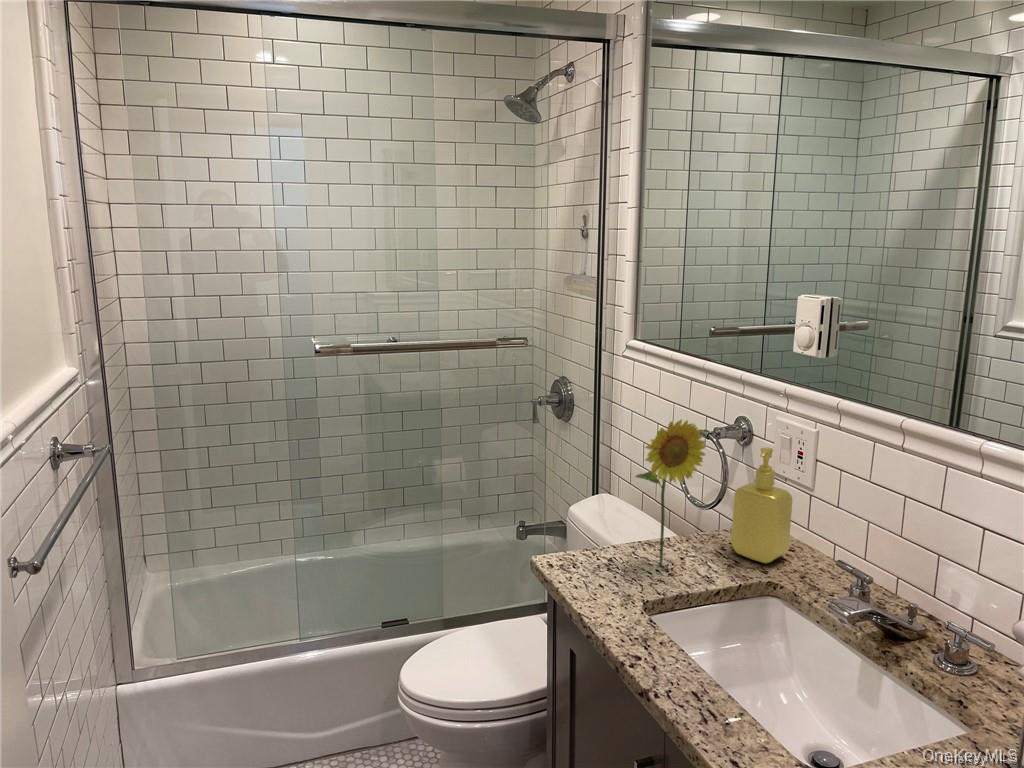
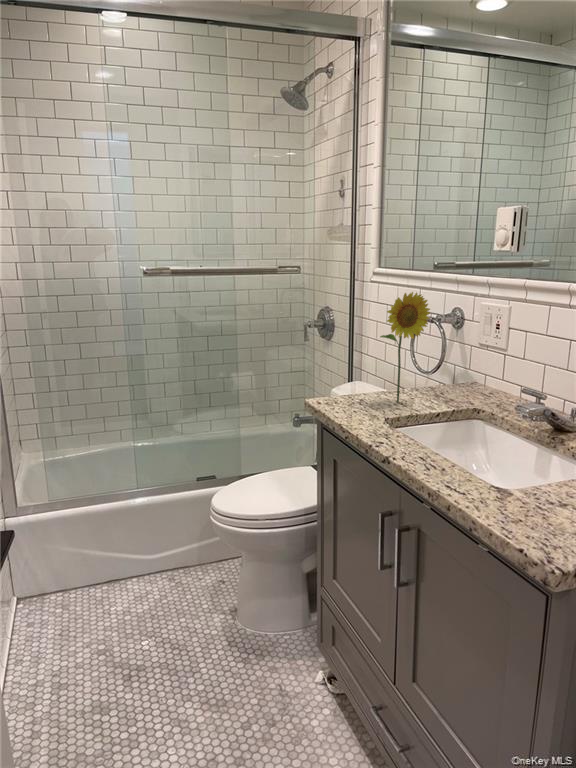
soap dispenser: present [731,447,792,564] -> none [448,317,492,400]

